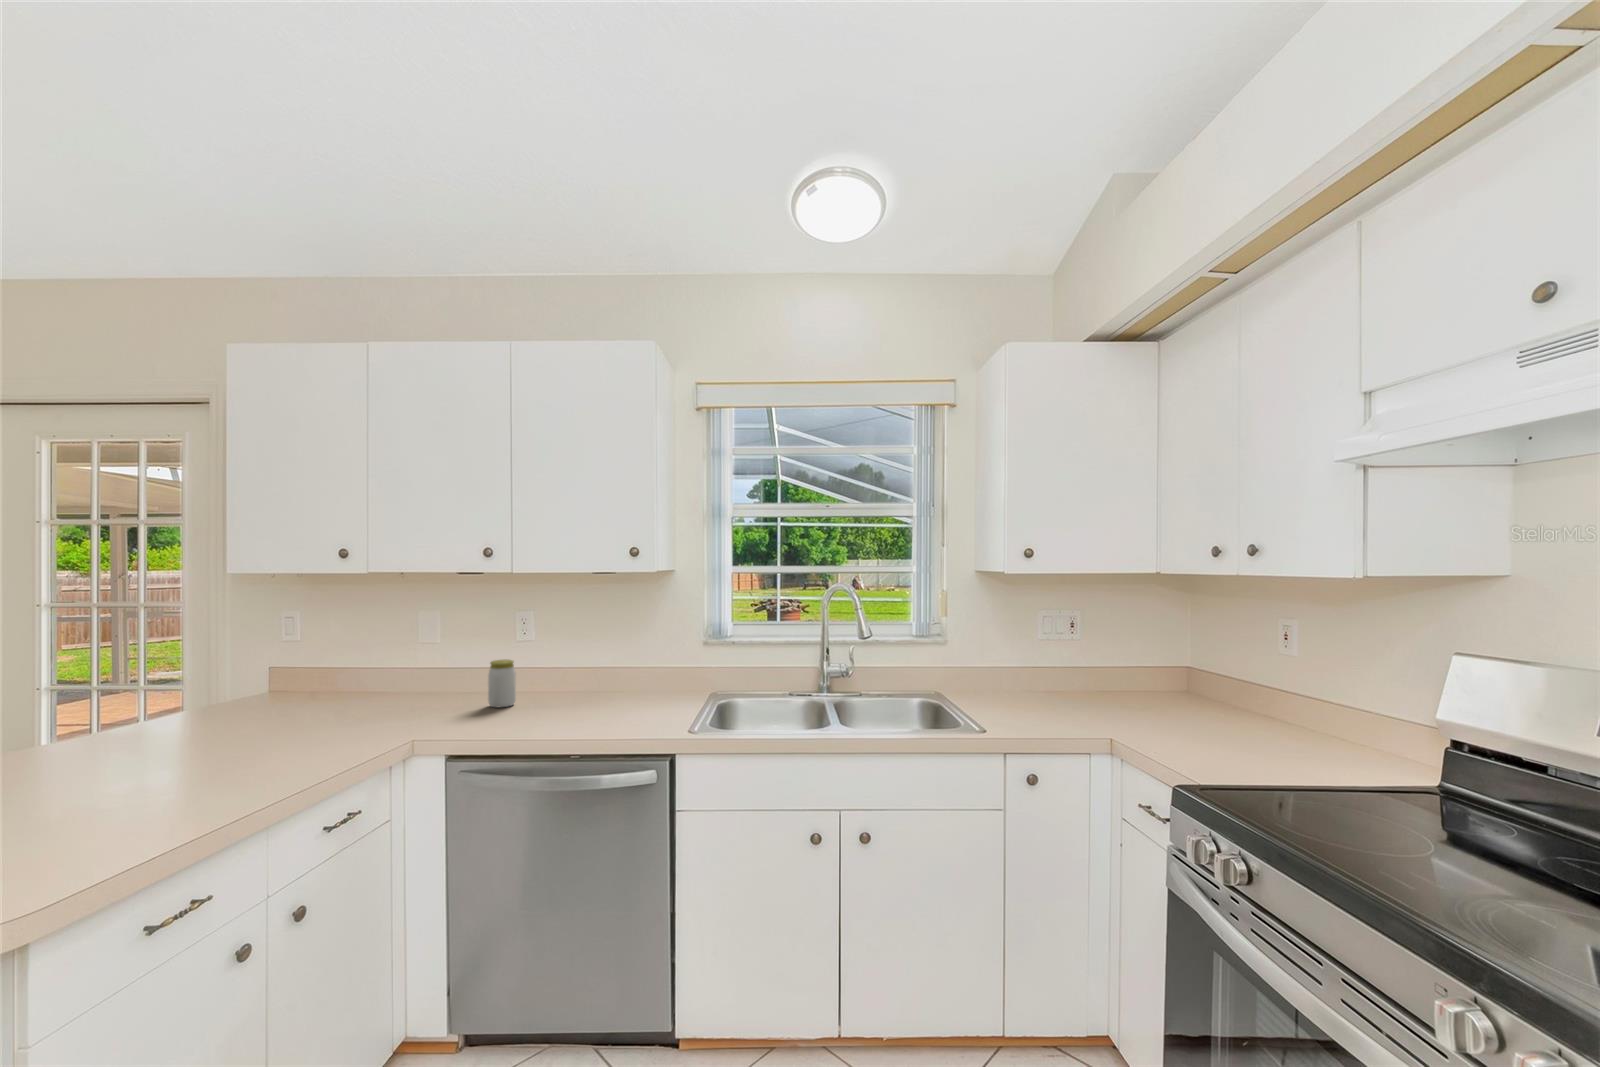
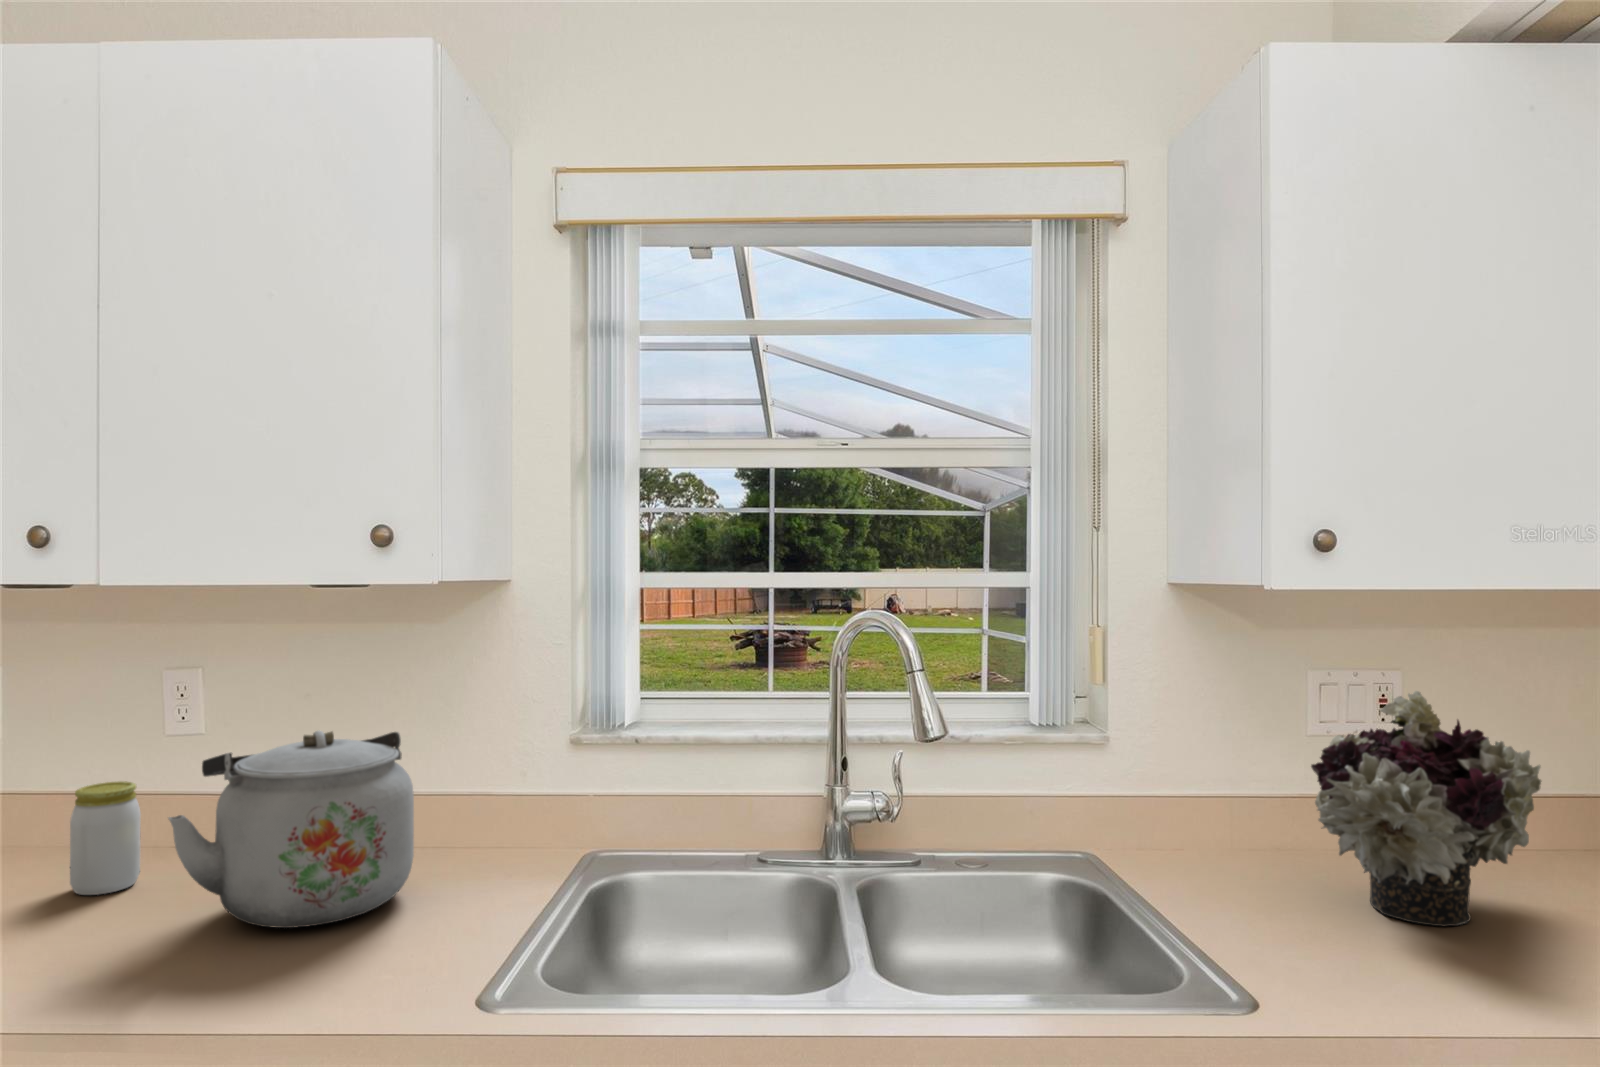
flower arrangement: none [1025,616,1115,712] -> present [1311,691,1541,926]
kettle: none [550,634,642,715] -> present [168,731,414,928]

